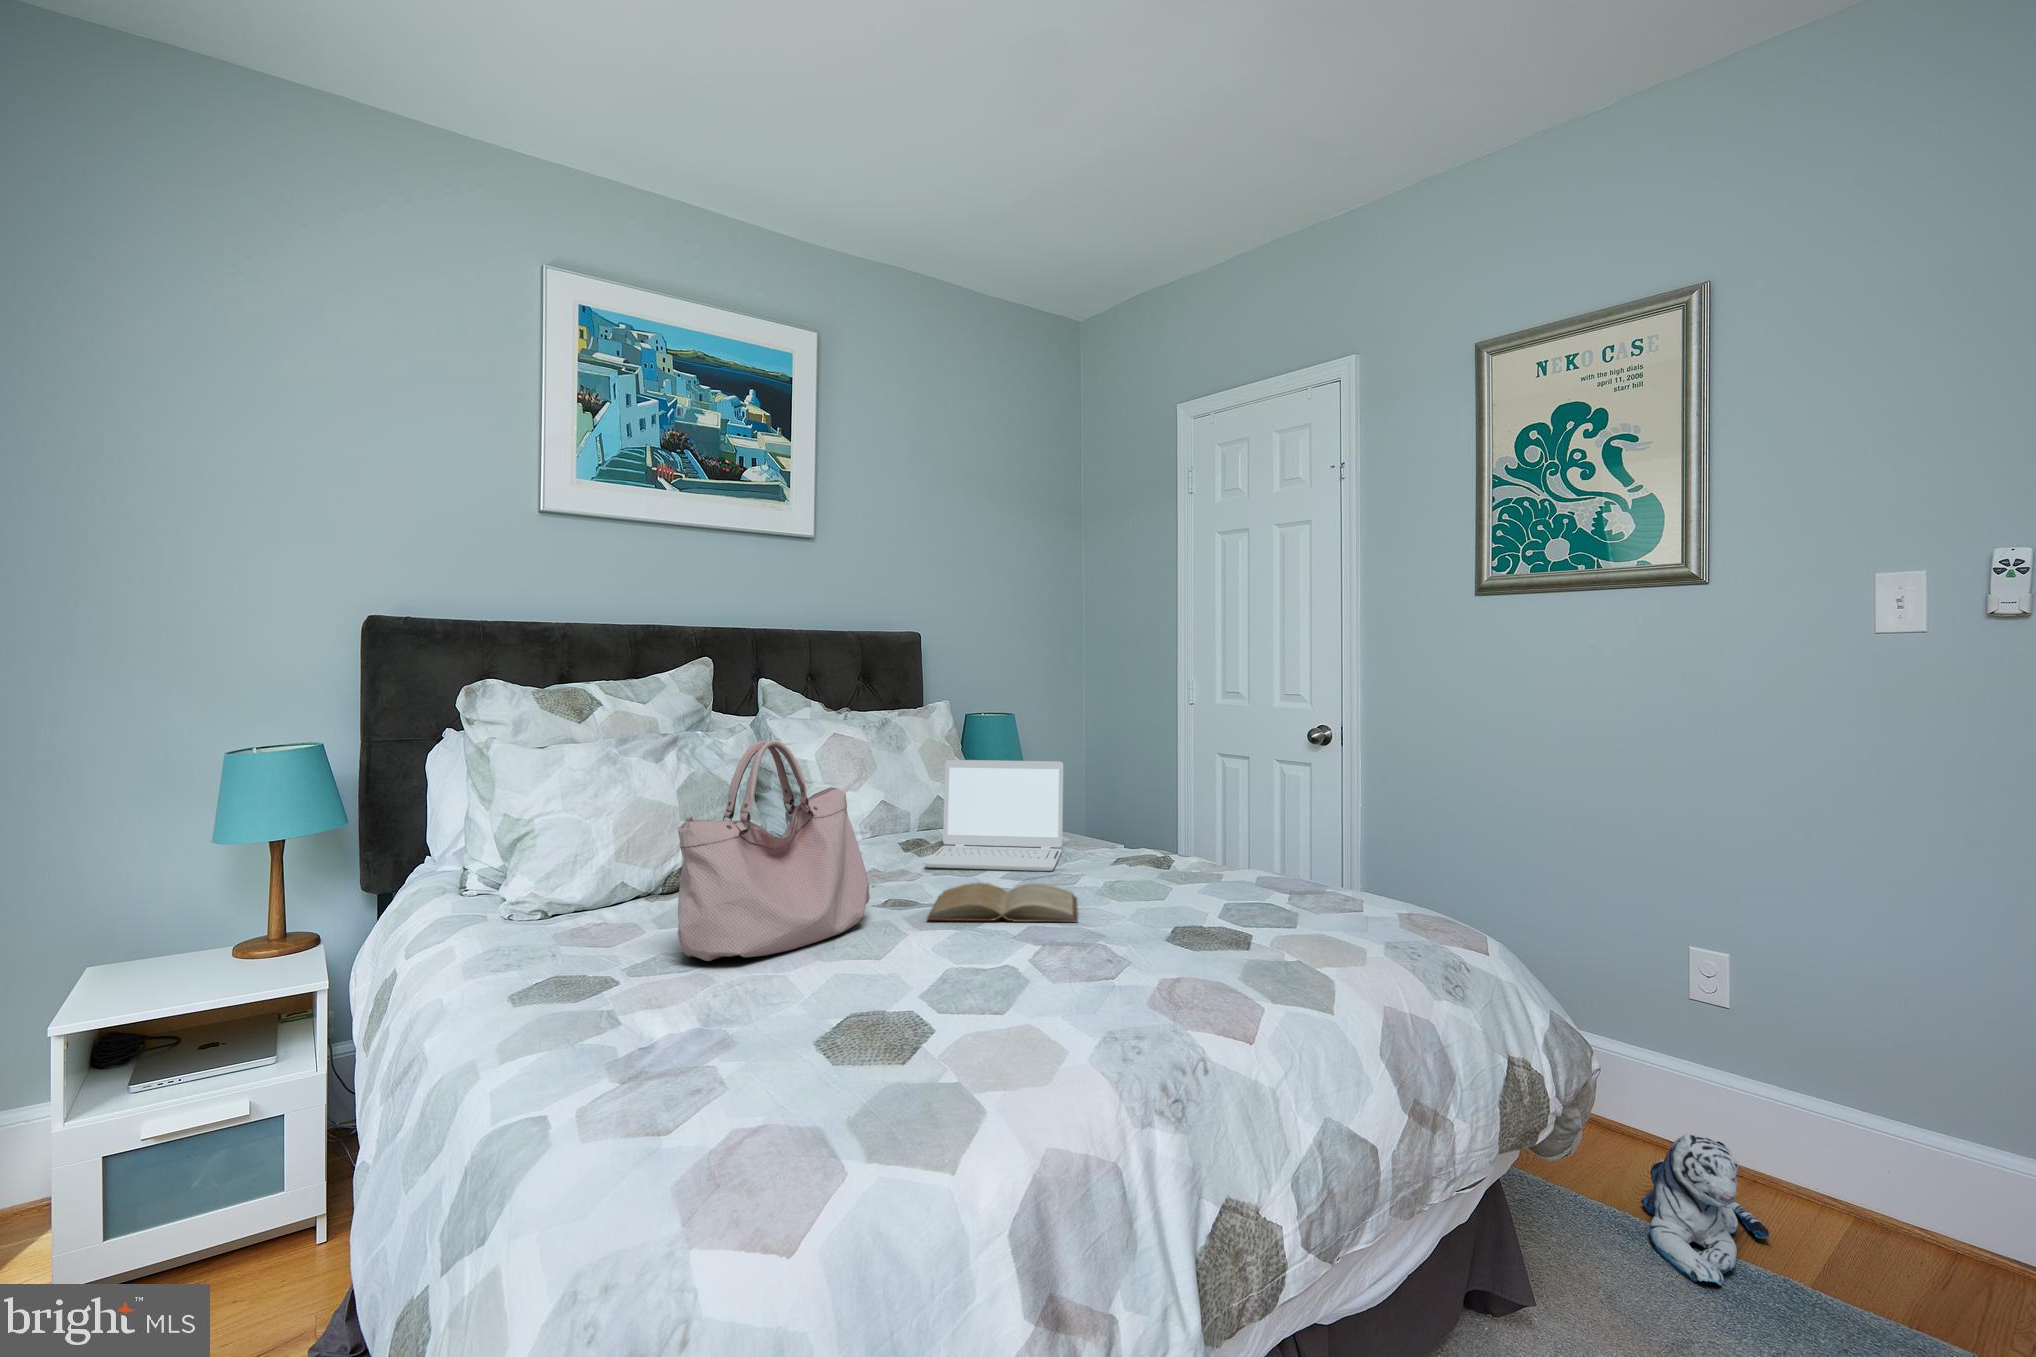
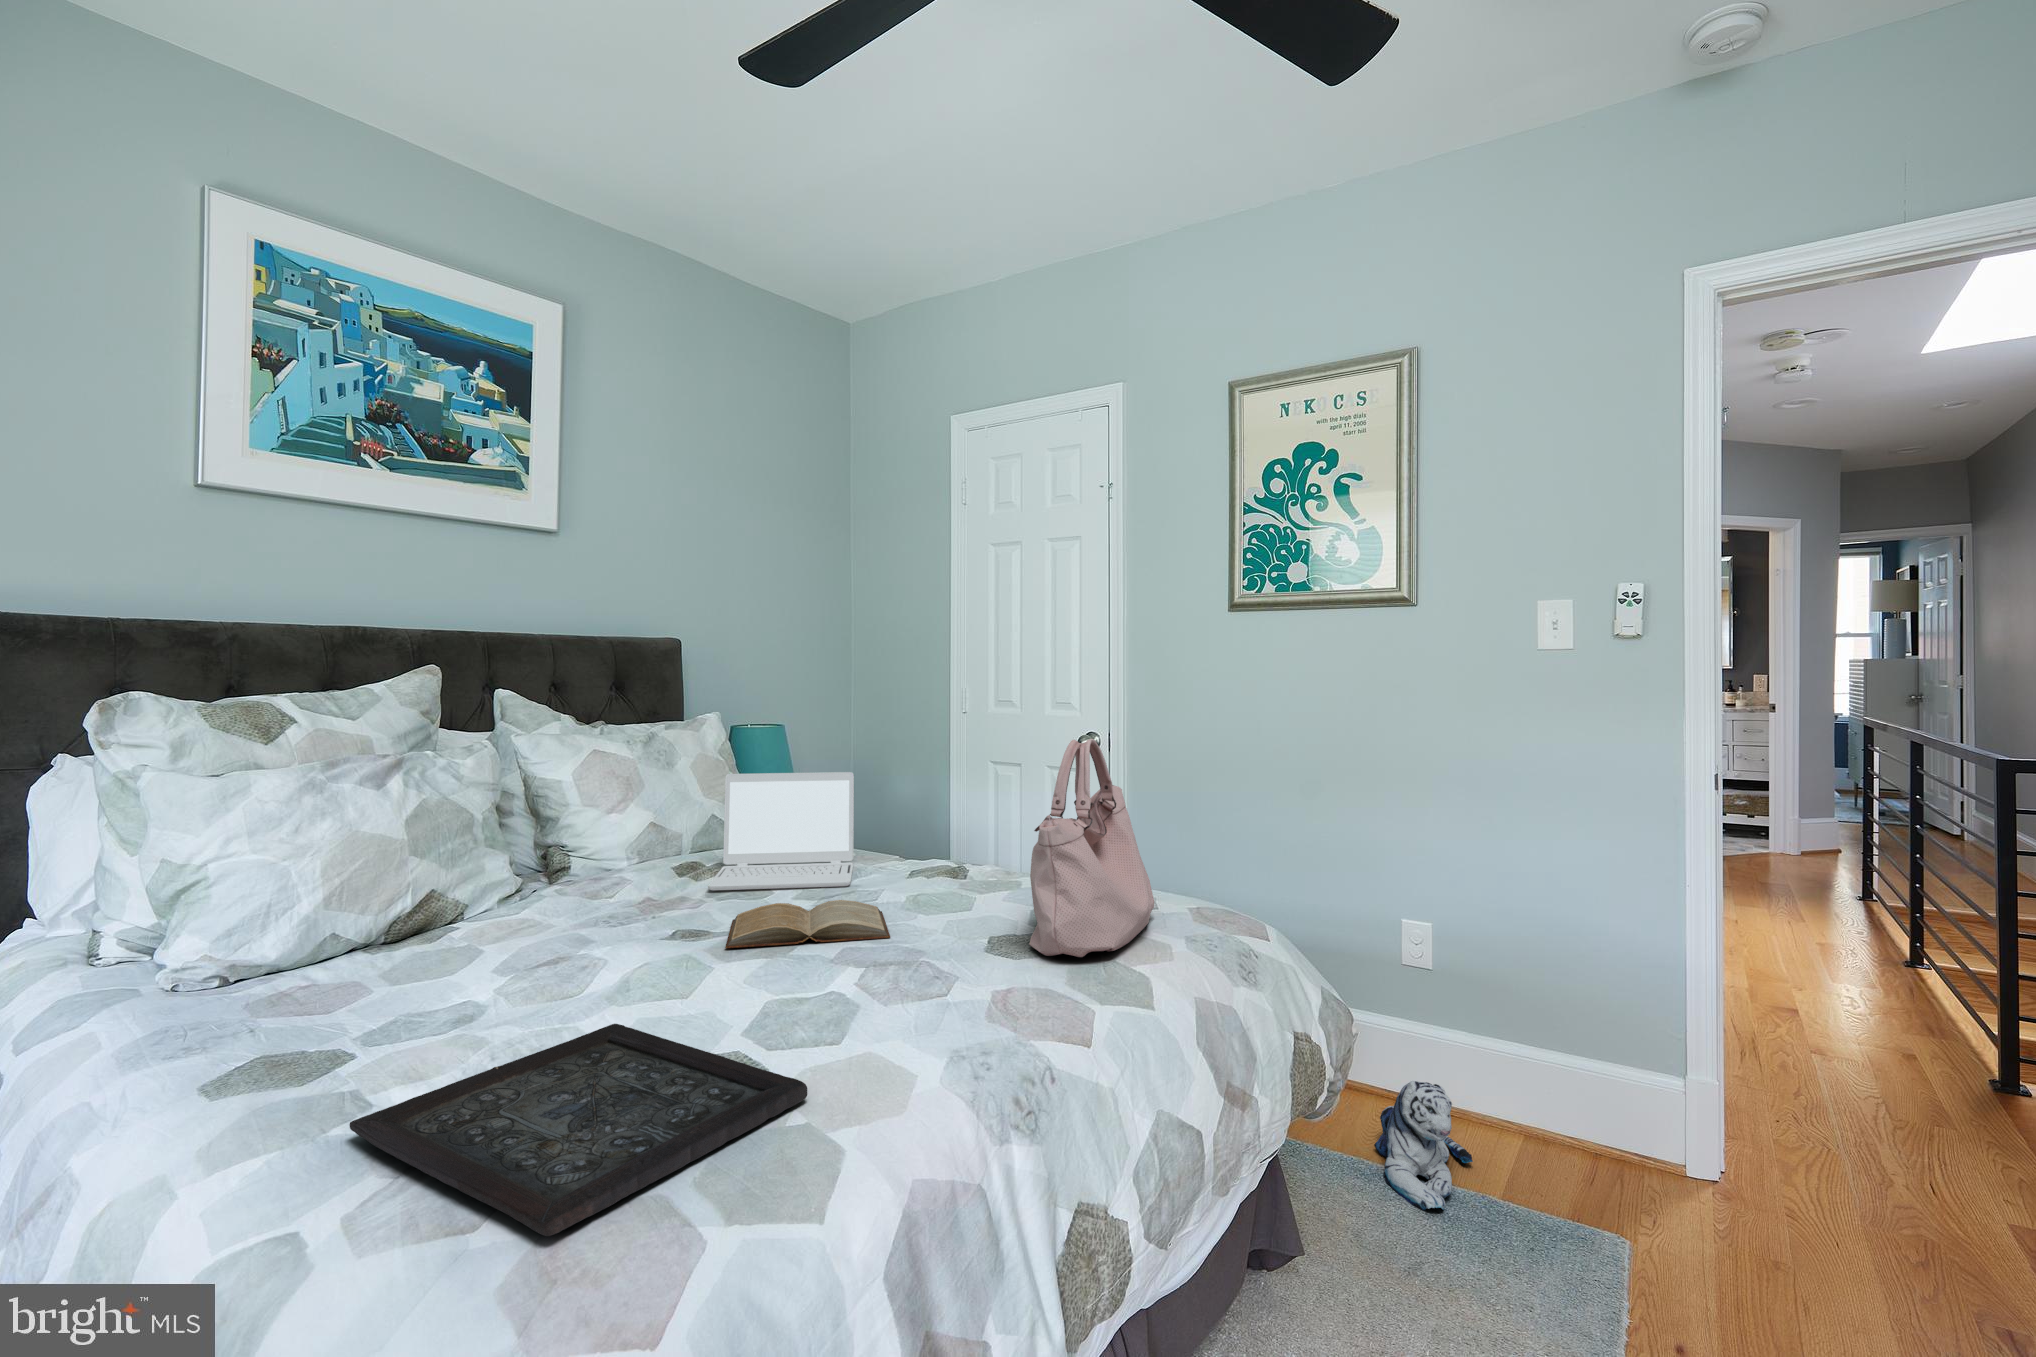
handbag: present [678,740,870,961] -> present [1029,739,1154,957]
tray: none [604,977,963,1142] -> present [350,1024,807,1236]

